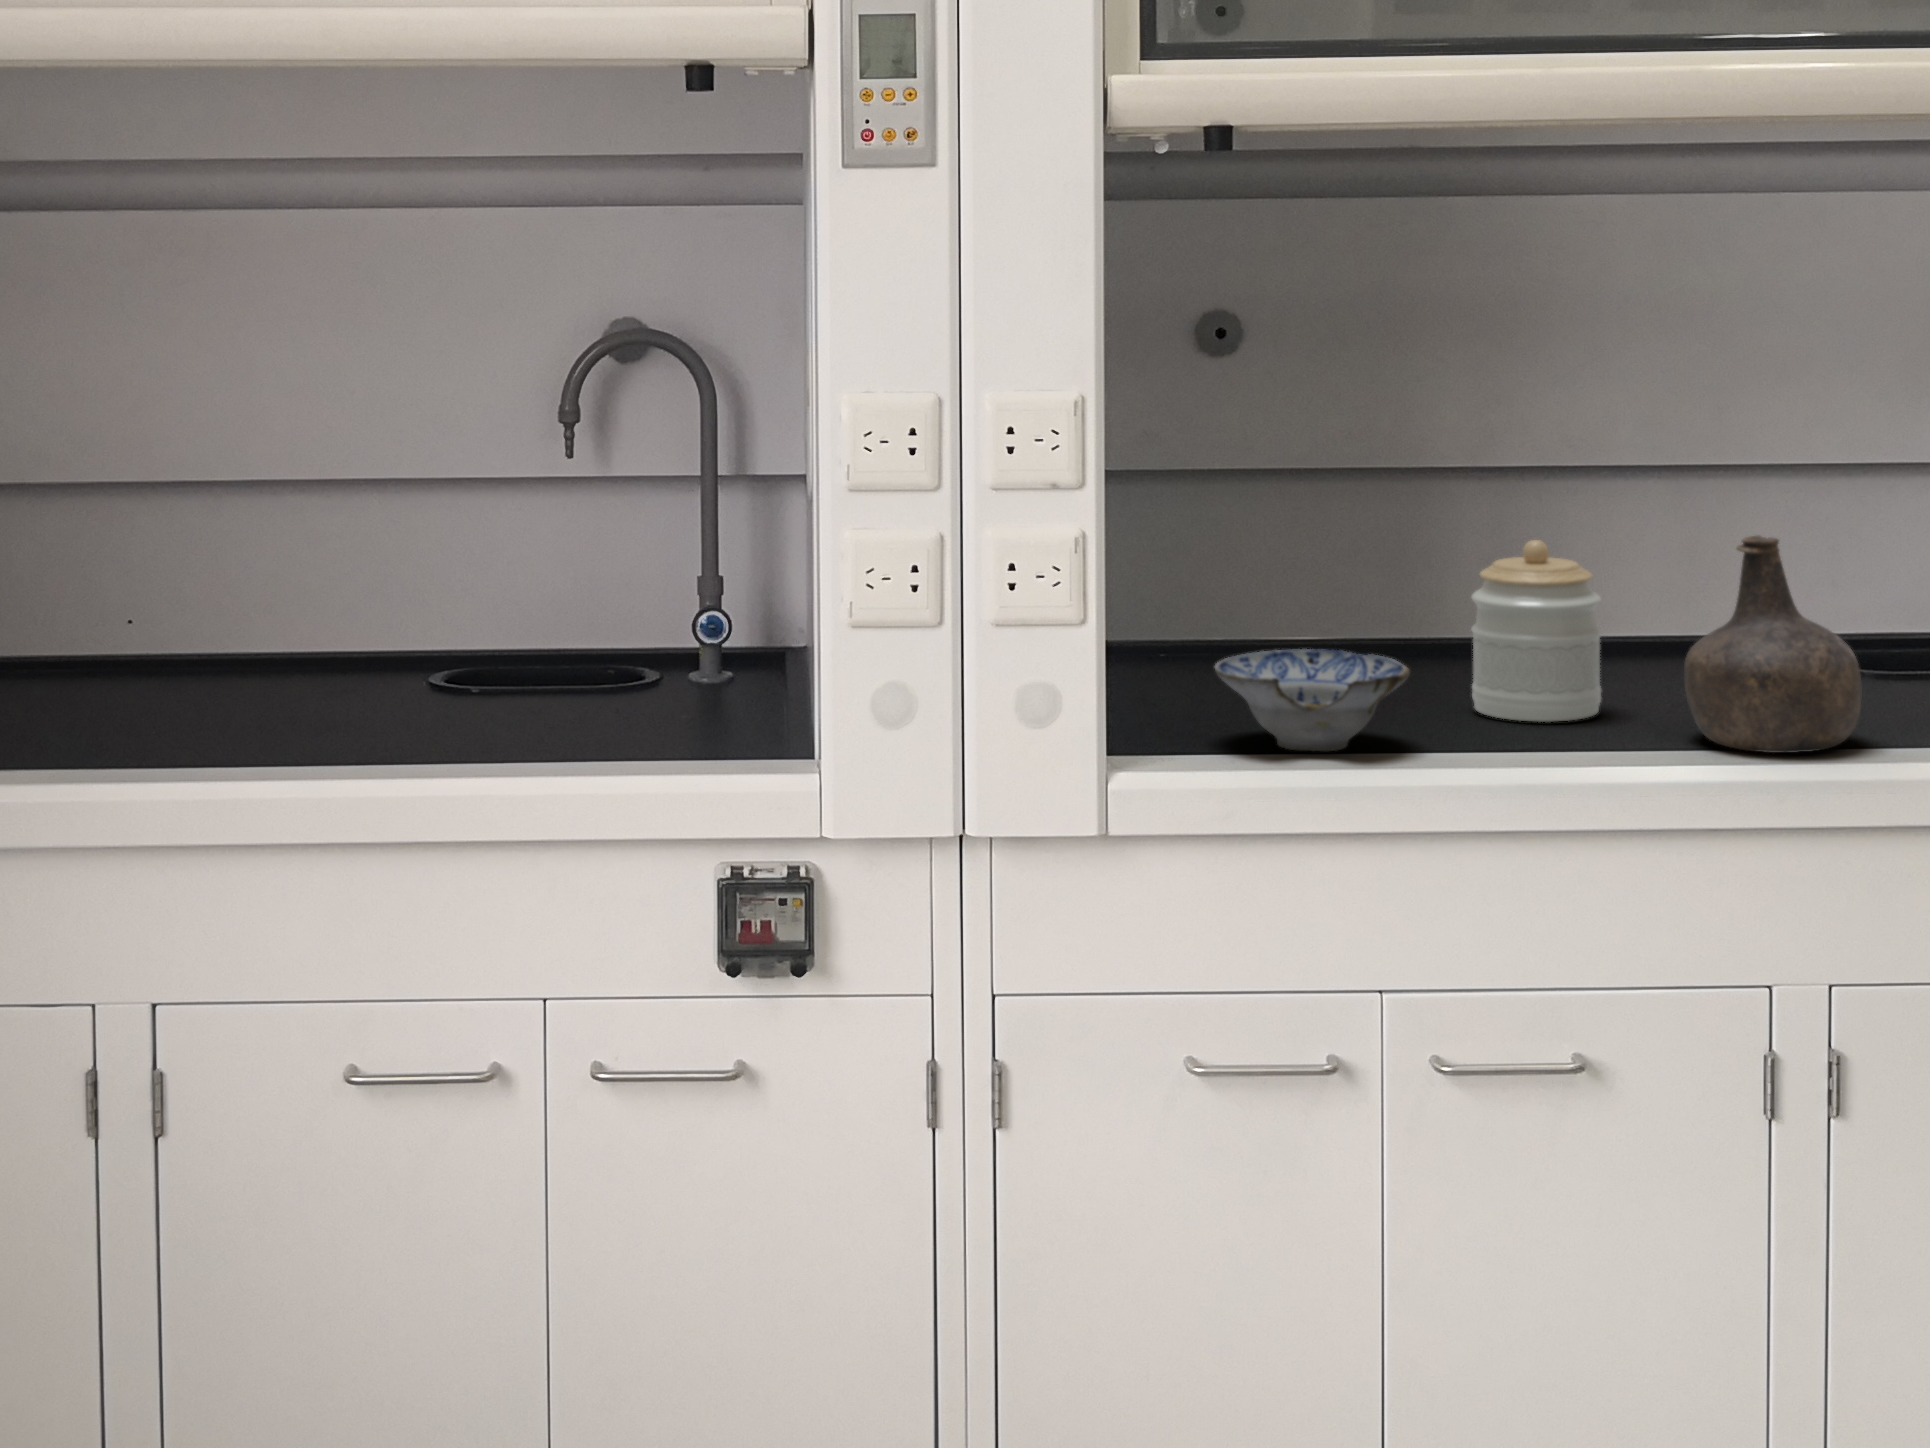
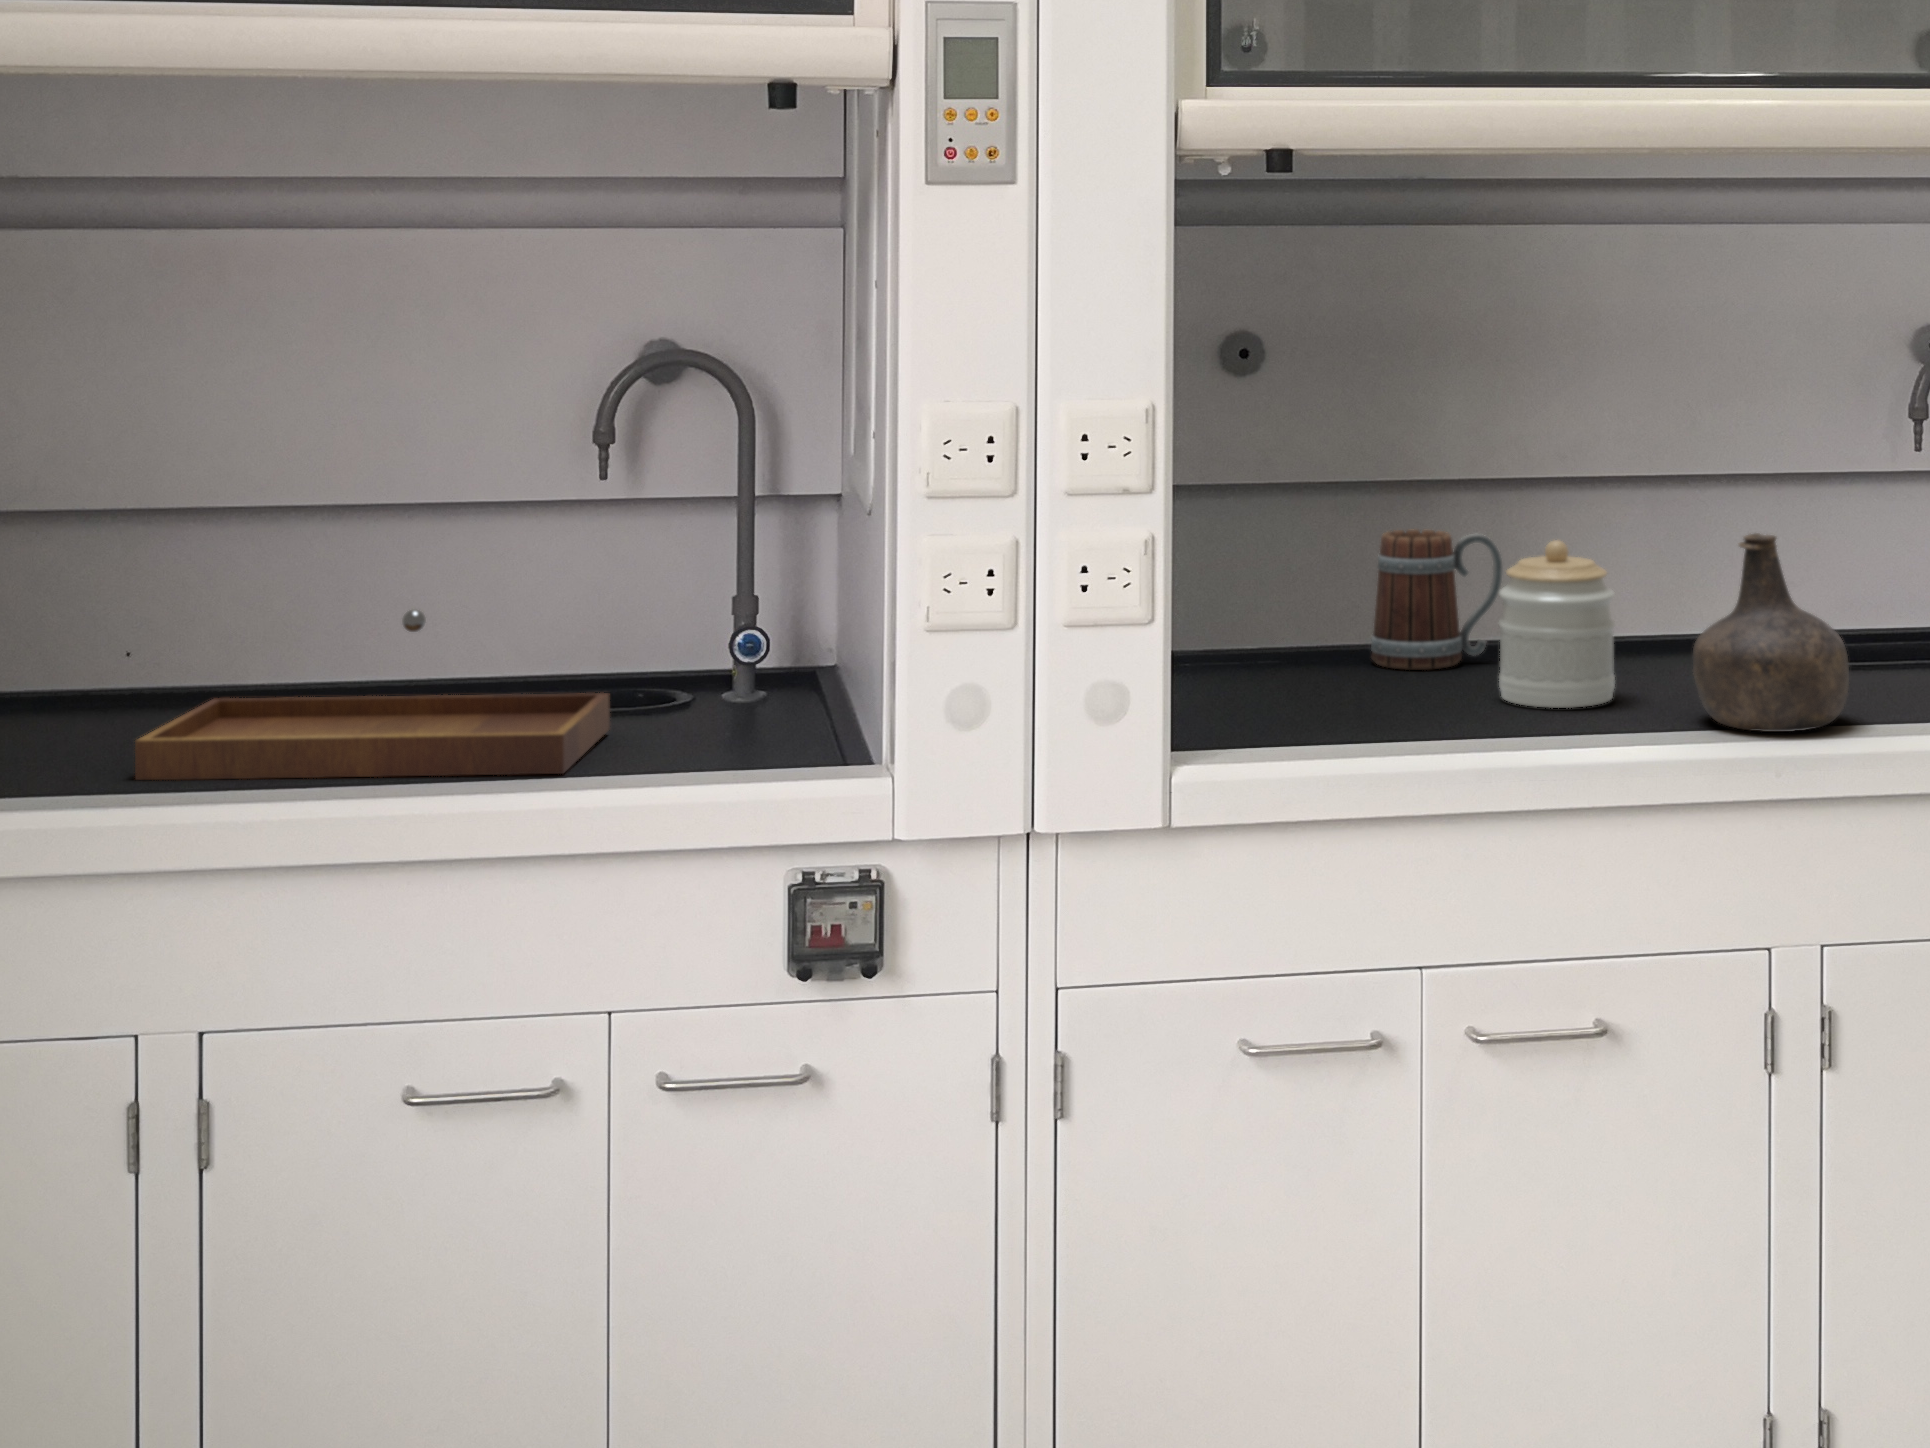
beer mug: none [1337,525,1483,678] -> present [1371,529,1503,670]
tray: none [85,597,537,765] -> present [135,609,610,780]
ceramic bowl: present [1215,649,1410,752] -> none [1269,644,1449,741]

